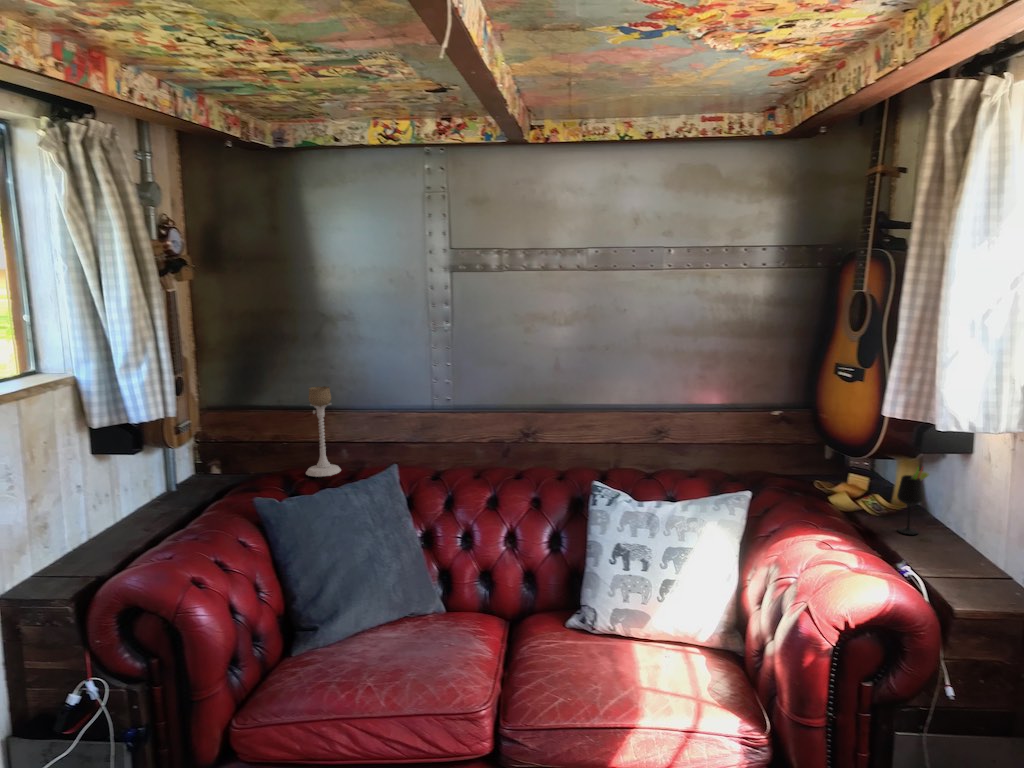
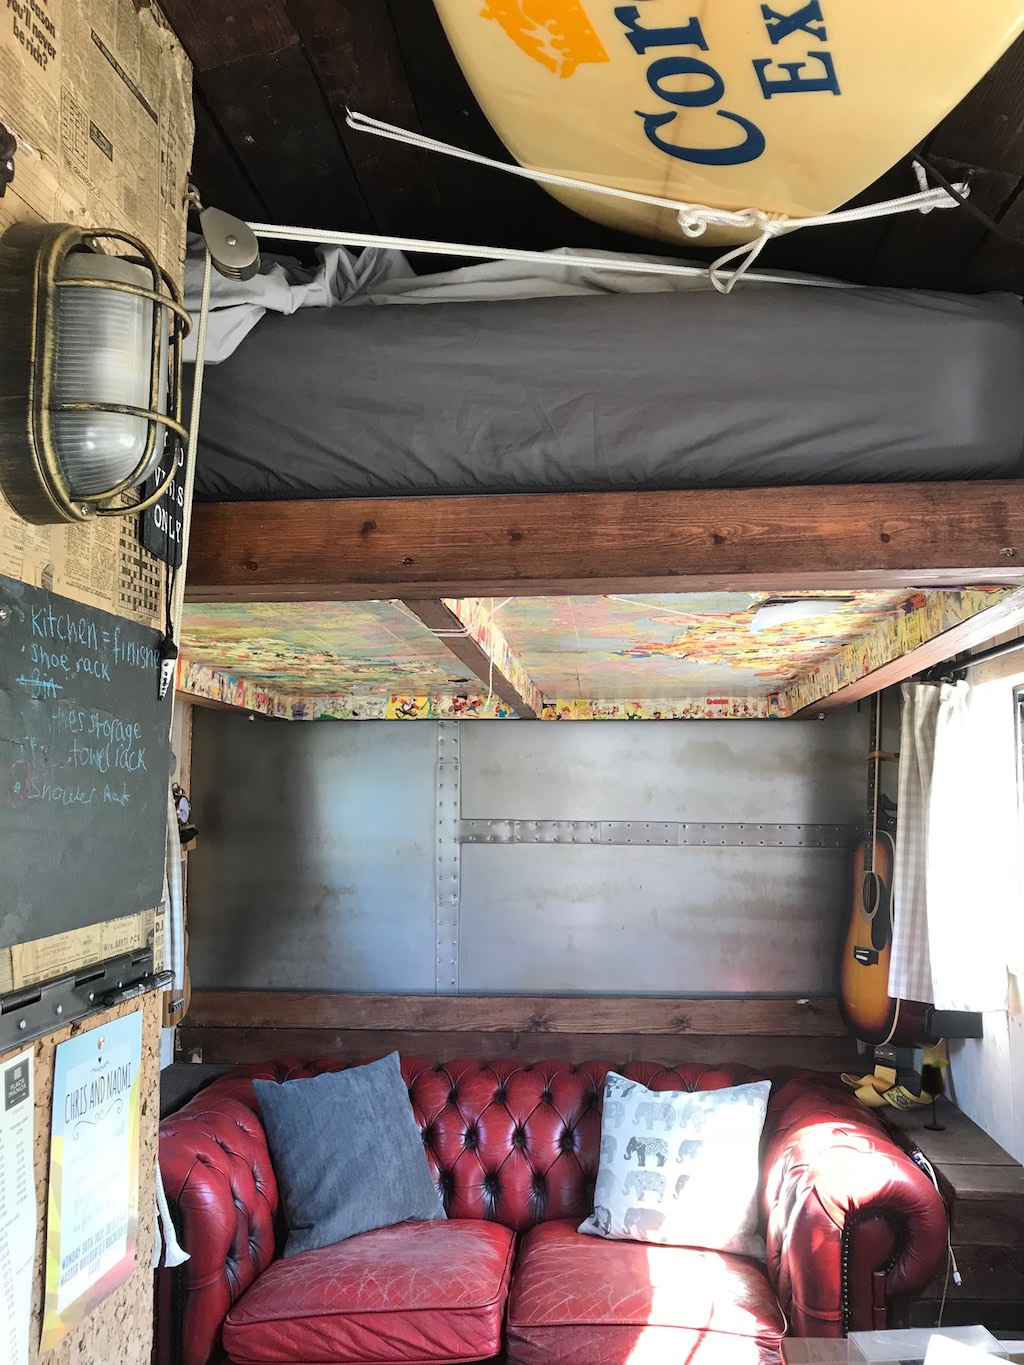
candle holder: present [306,386,341,477] -> none [299,963,337,1063]

